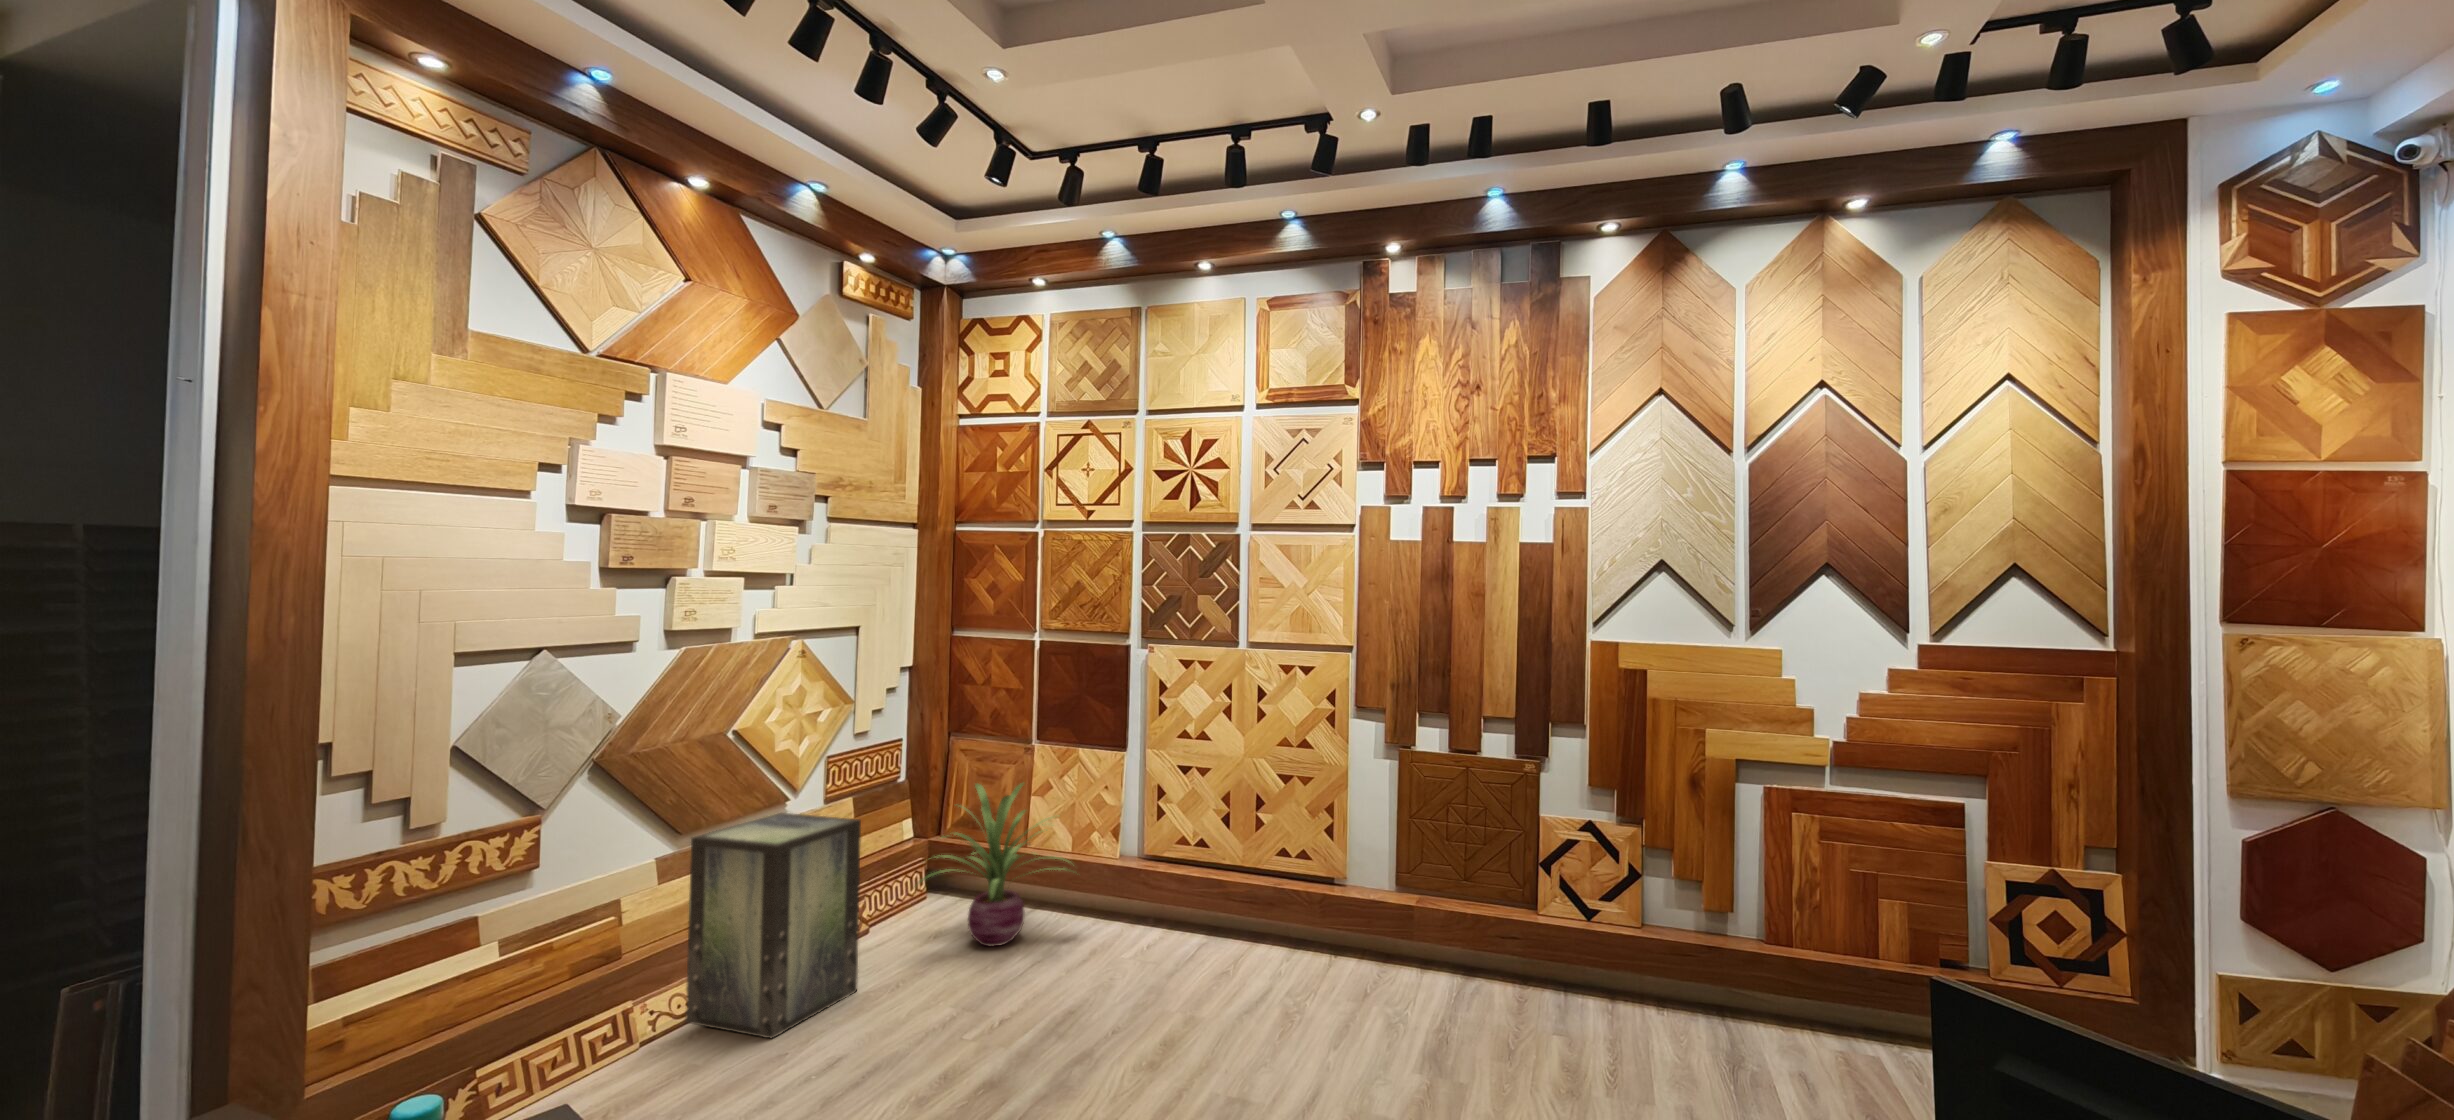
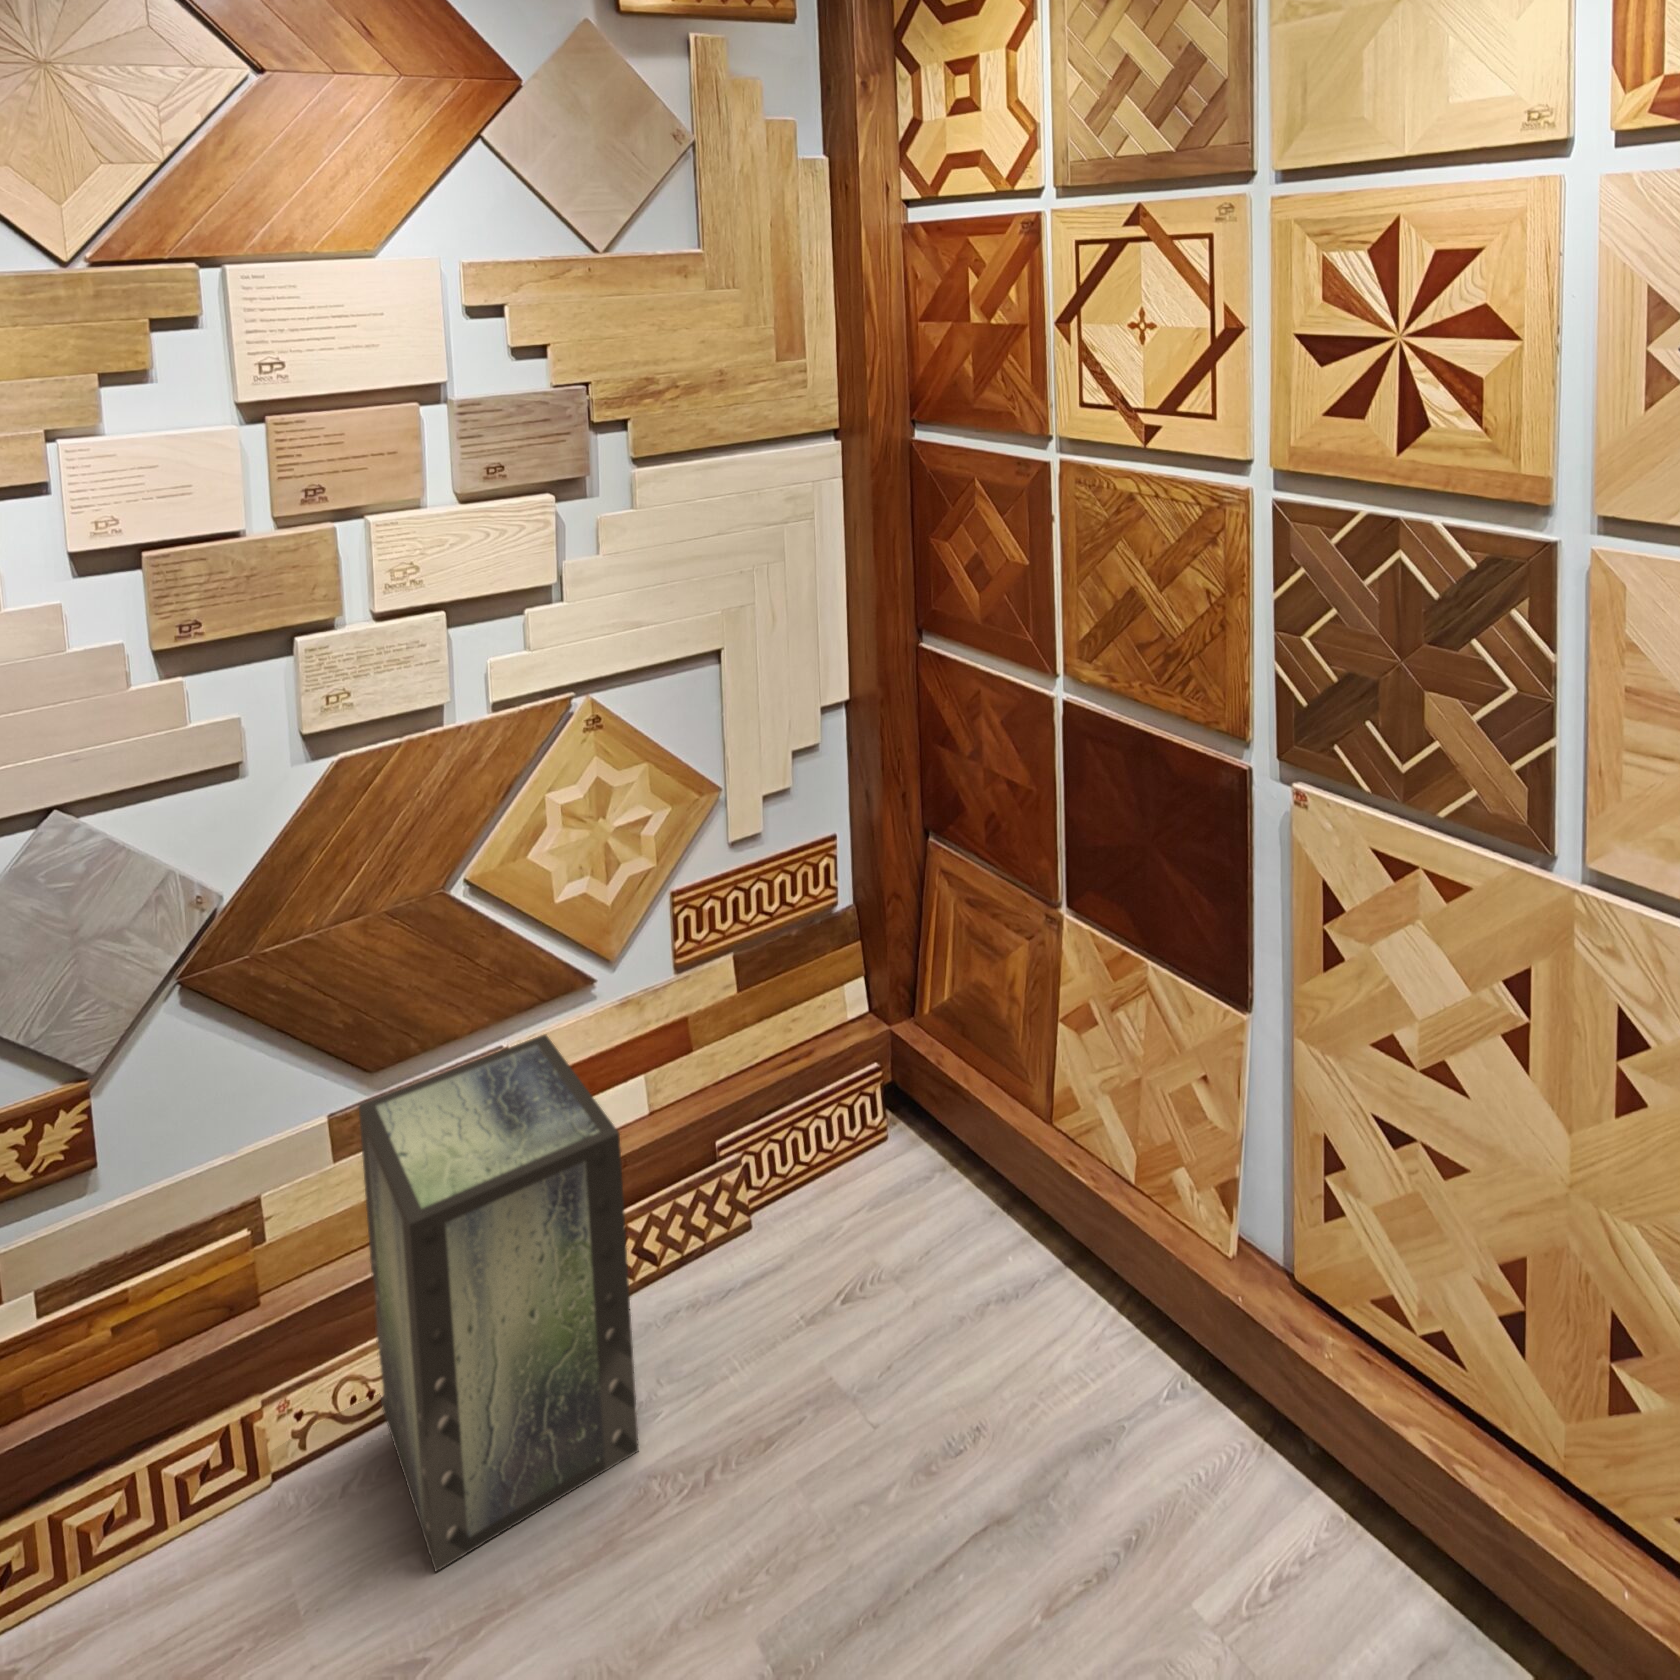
decorative plant: present [919,783,1062,946] -> none [759,1011,1108,1402]

